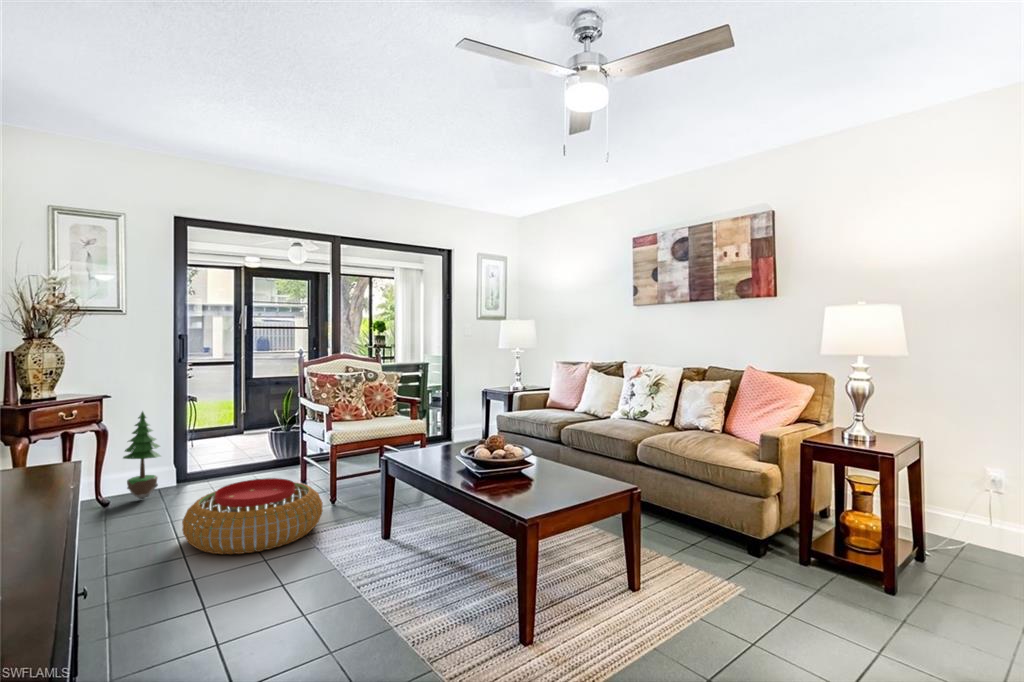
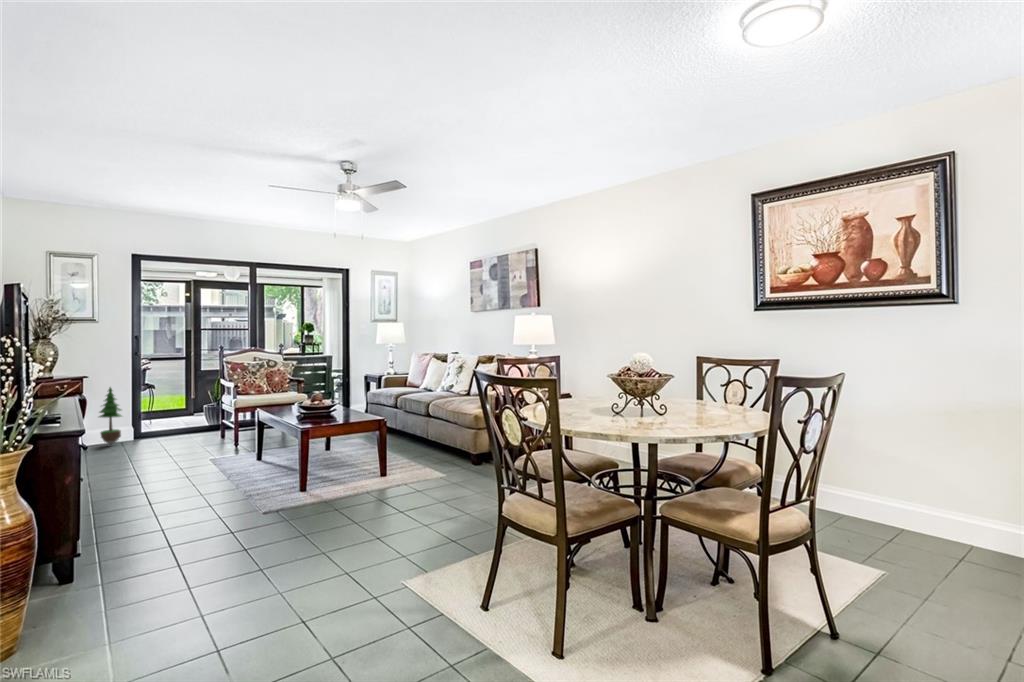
pouf: present [182,478,323,554] -> none [132,427,223,466]

